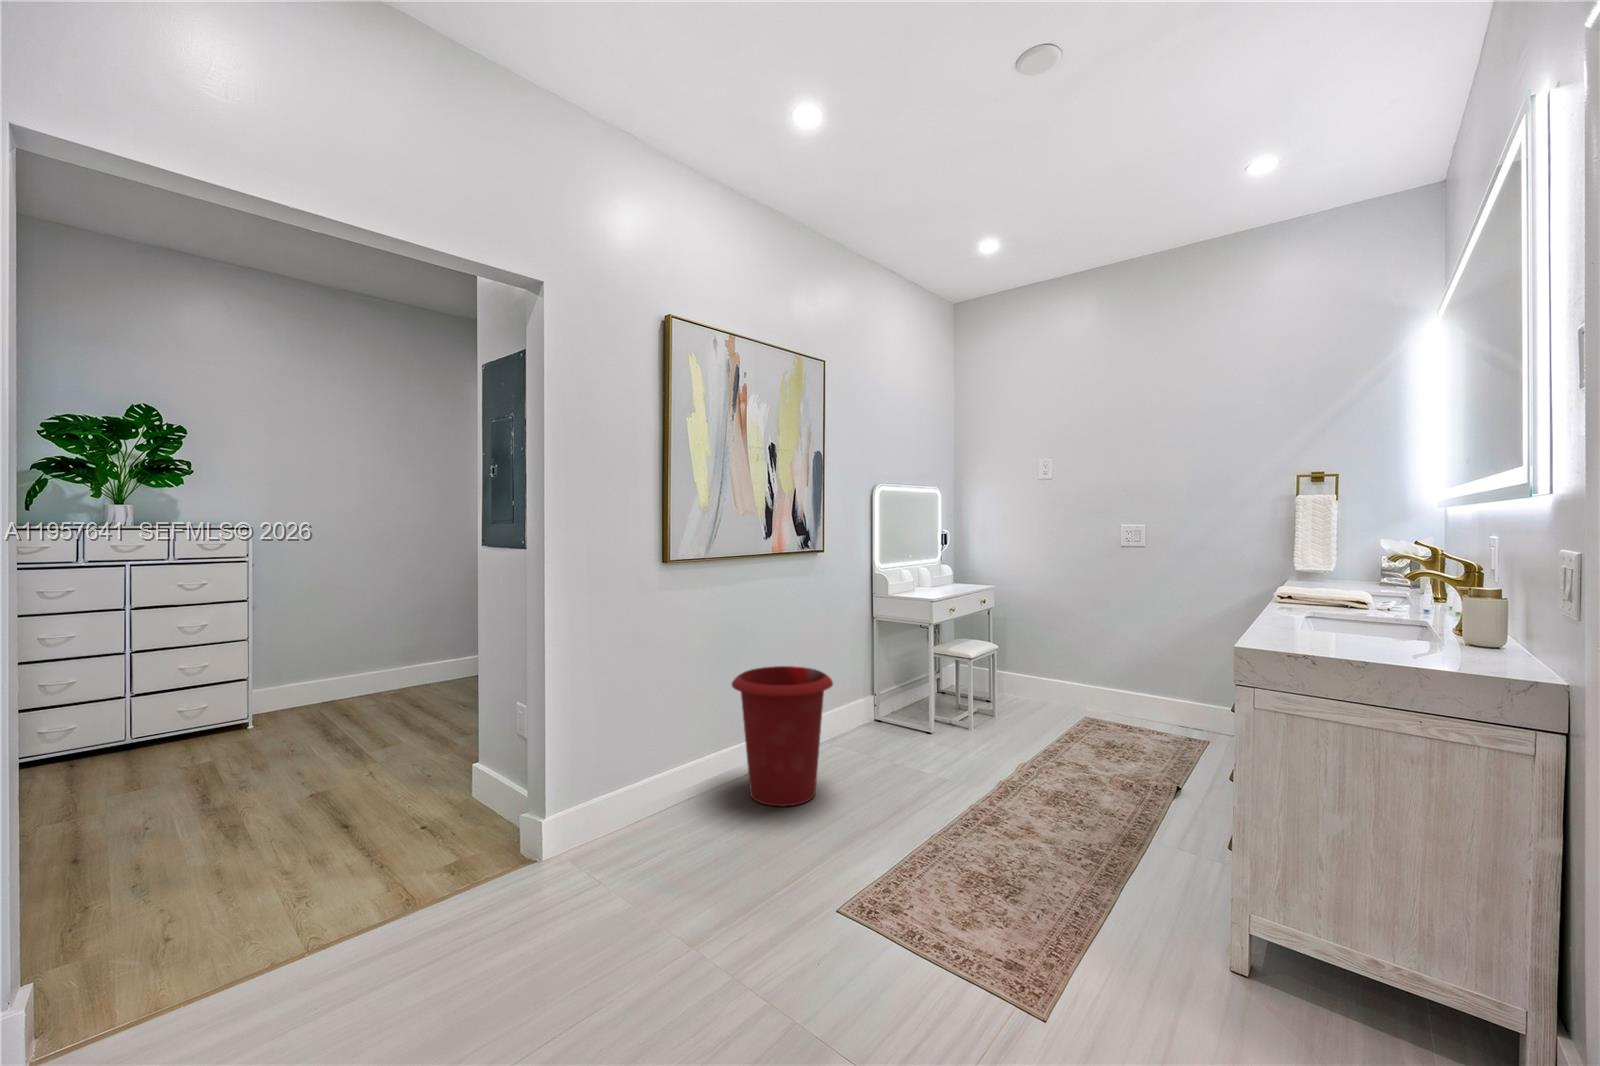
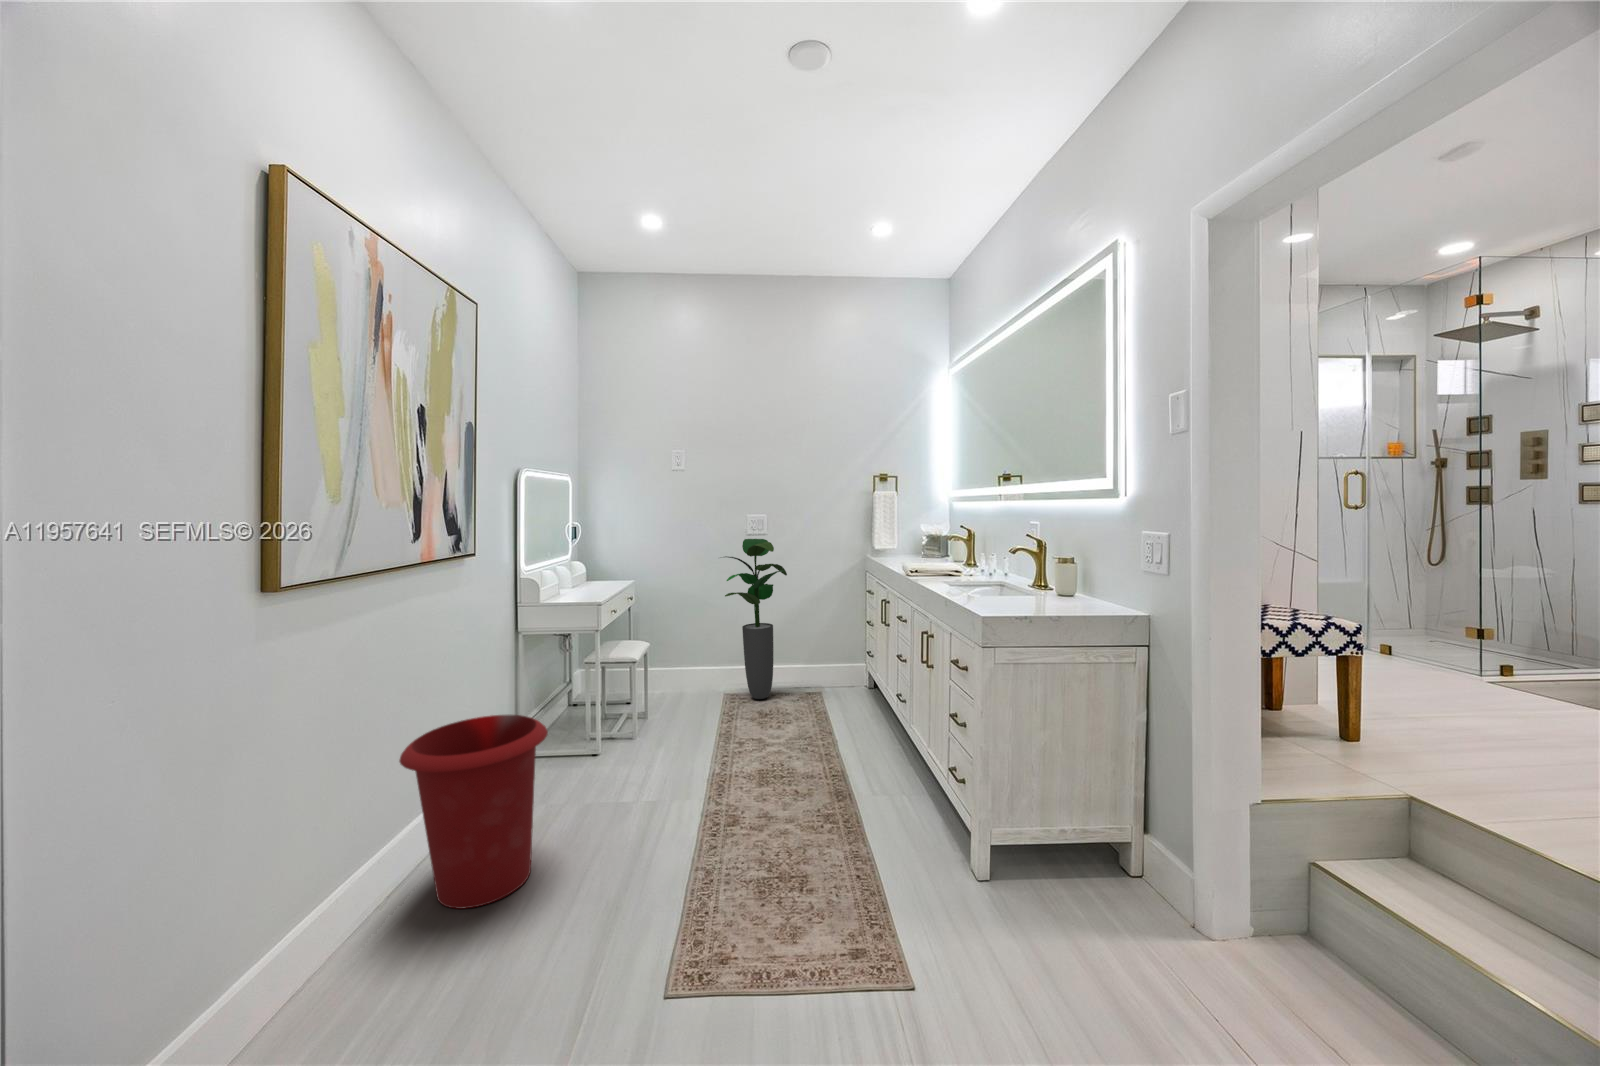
potted plant: none [1081,546,1172,733] -> present [725,539,787,699]

